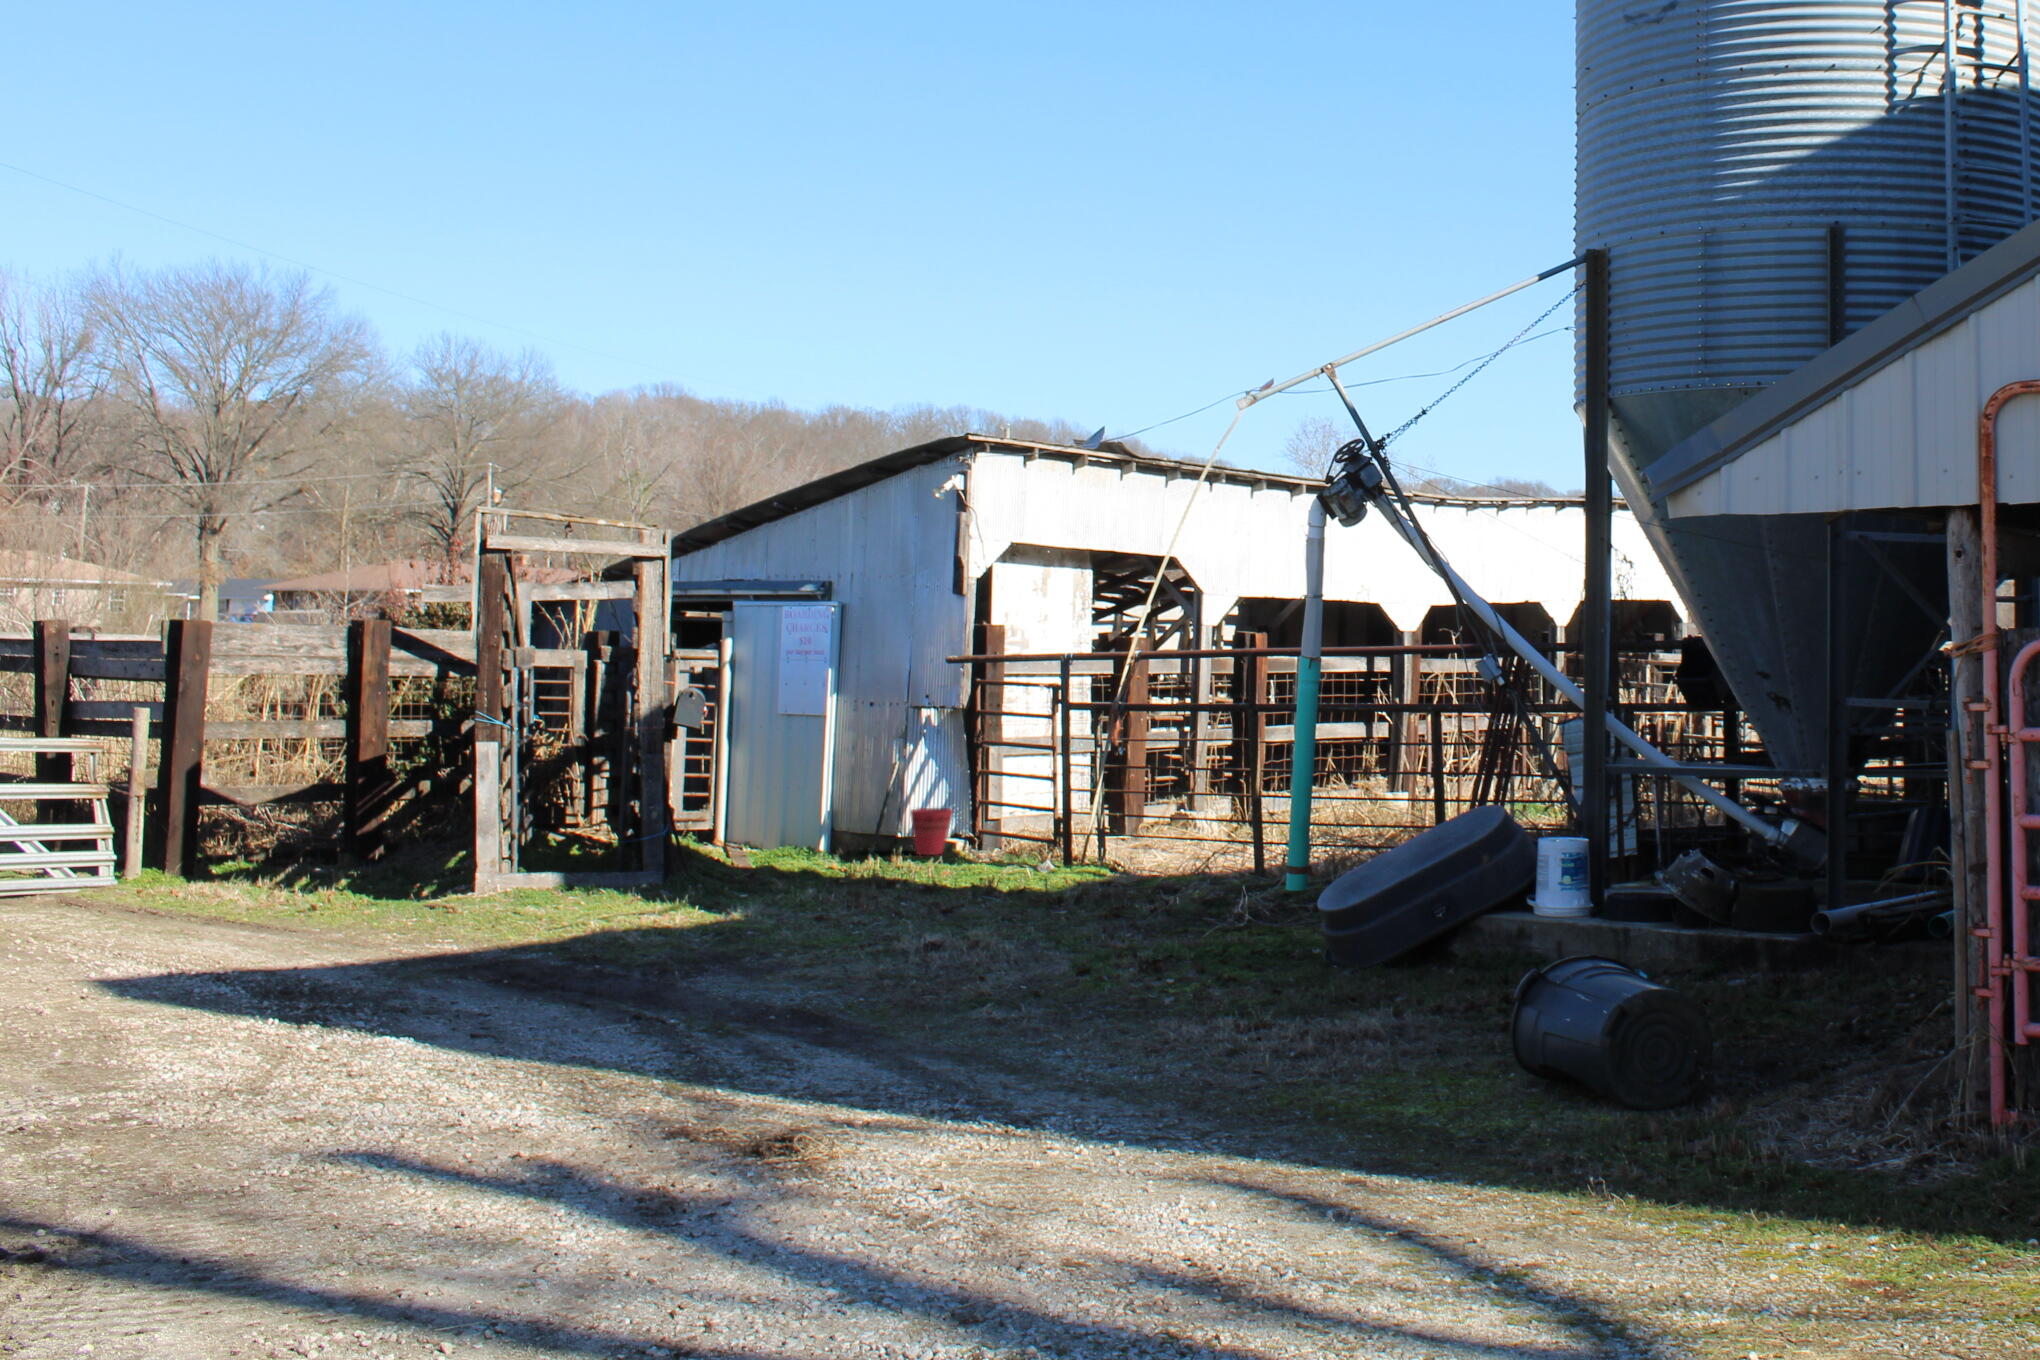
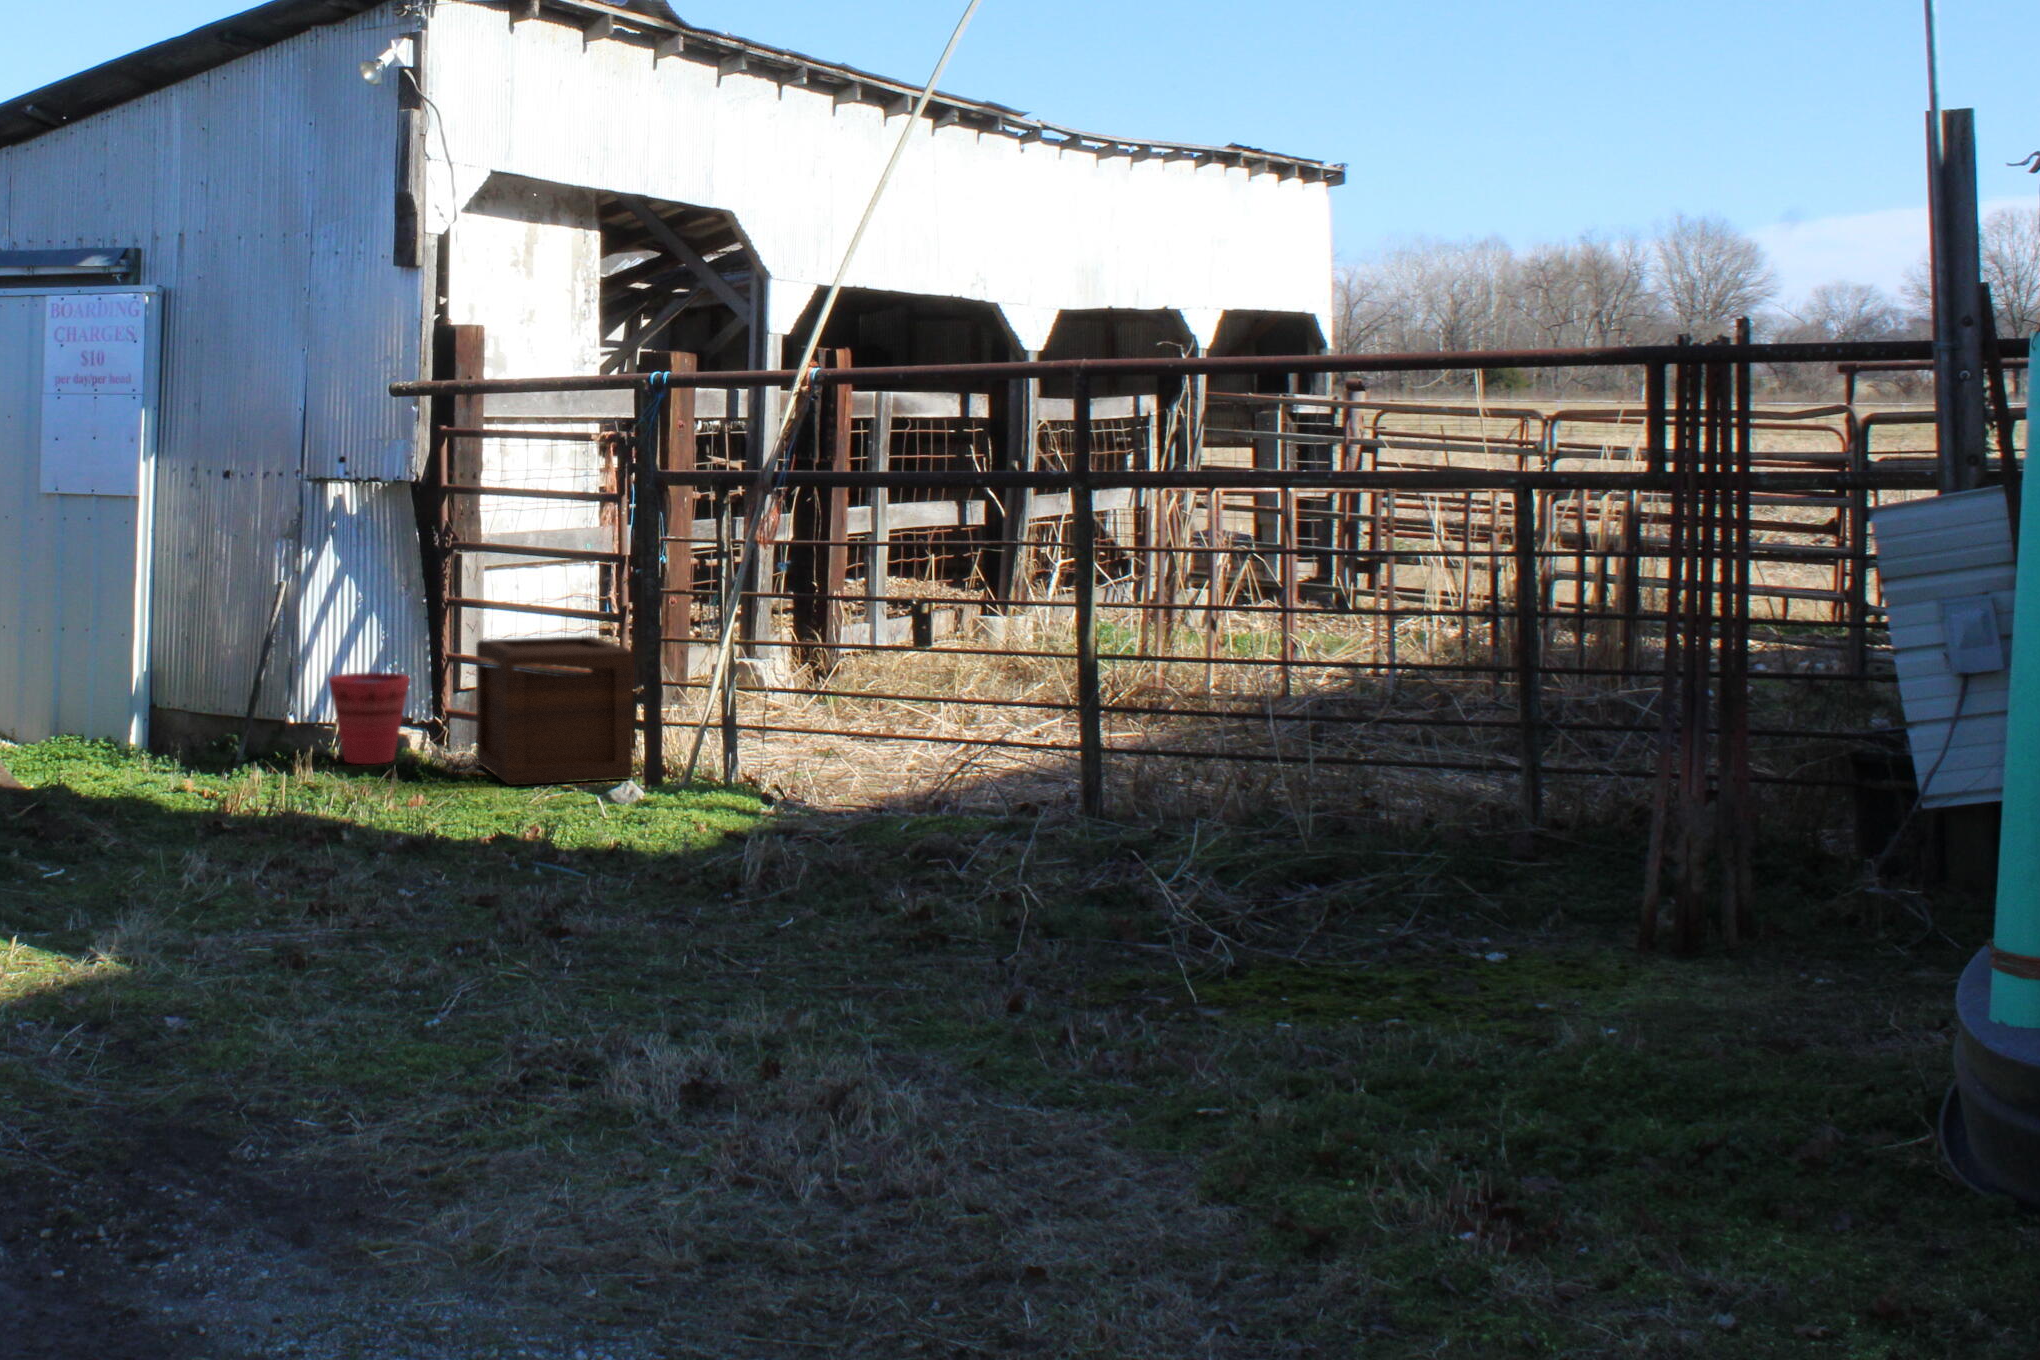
wooden crate: none [983,788,1057,863] -> present [476,636,633,785]

